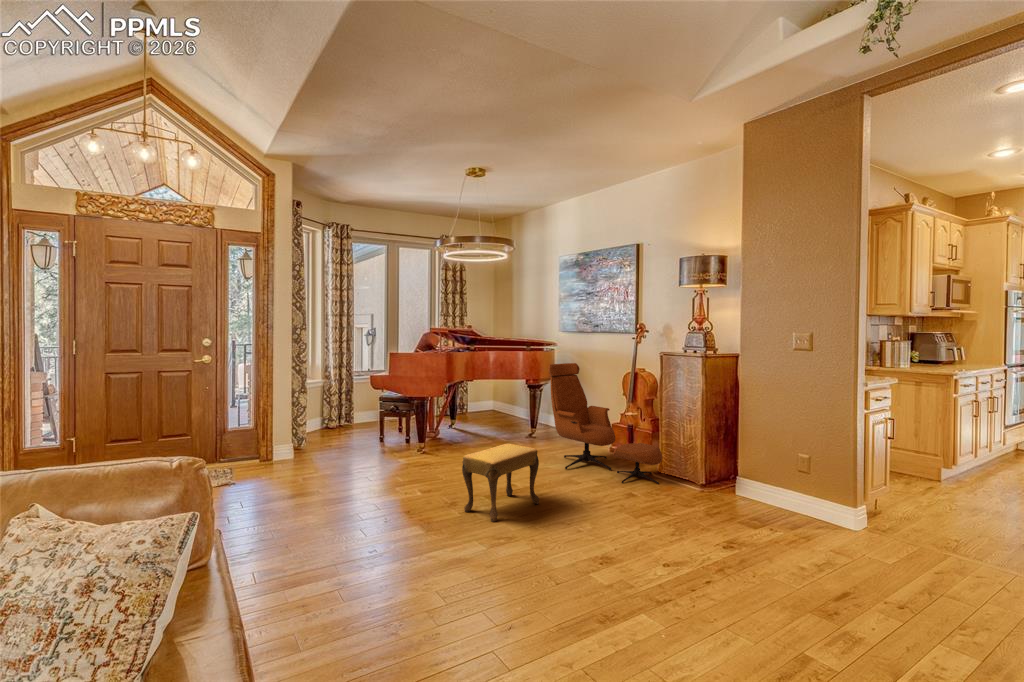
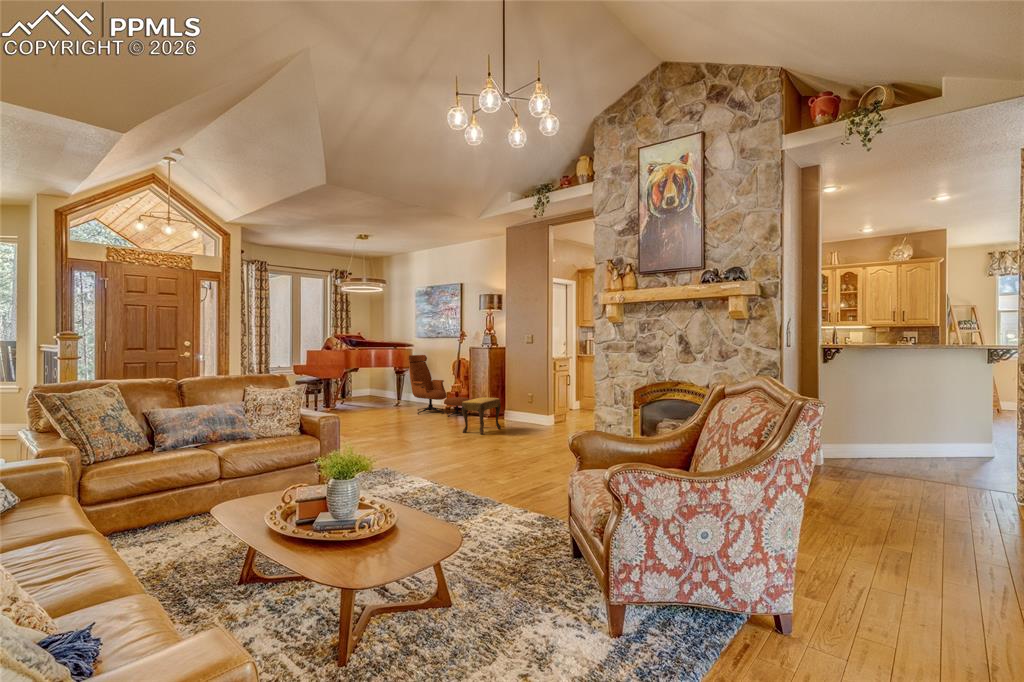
footstool: present [462,444,539,522] -> present [462,397,501,434]

